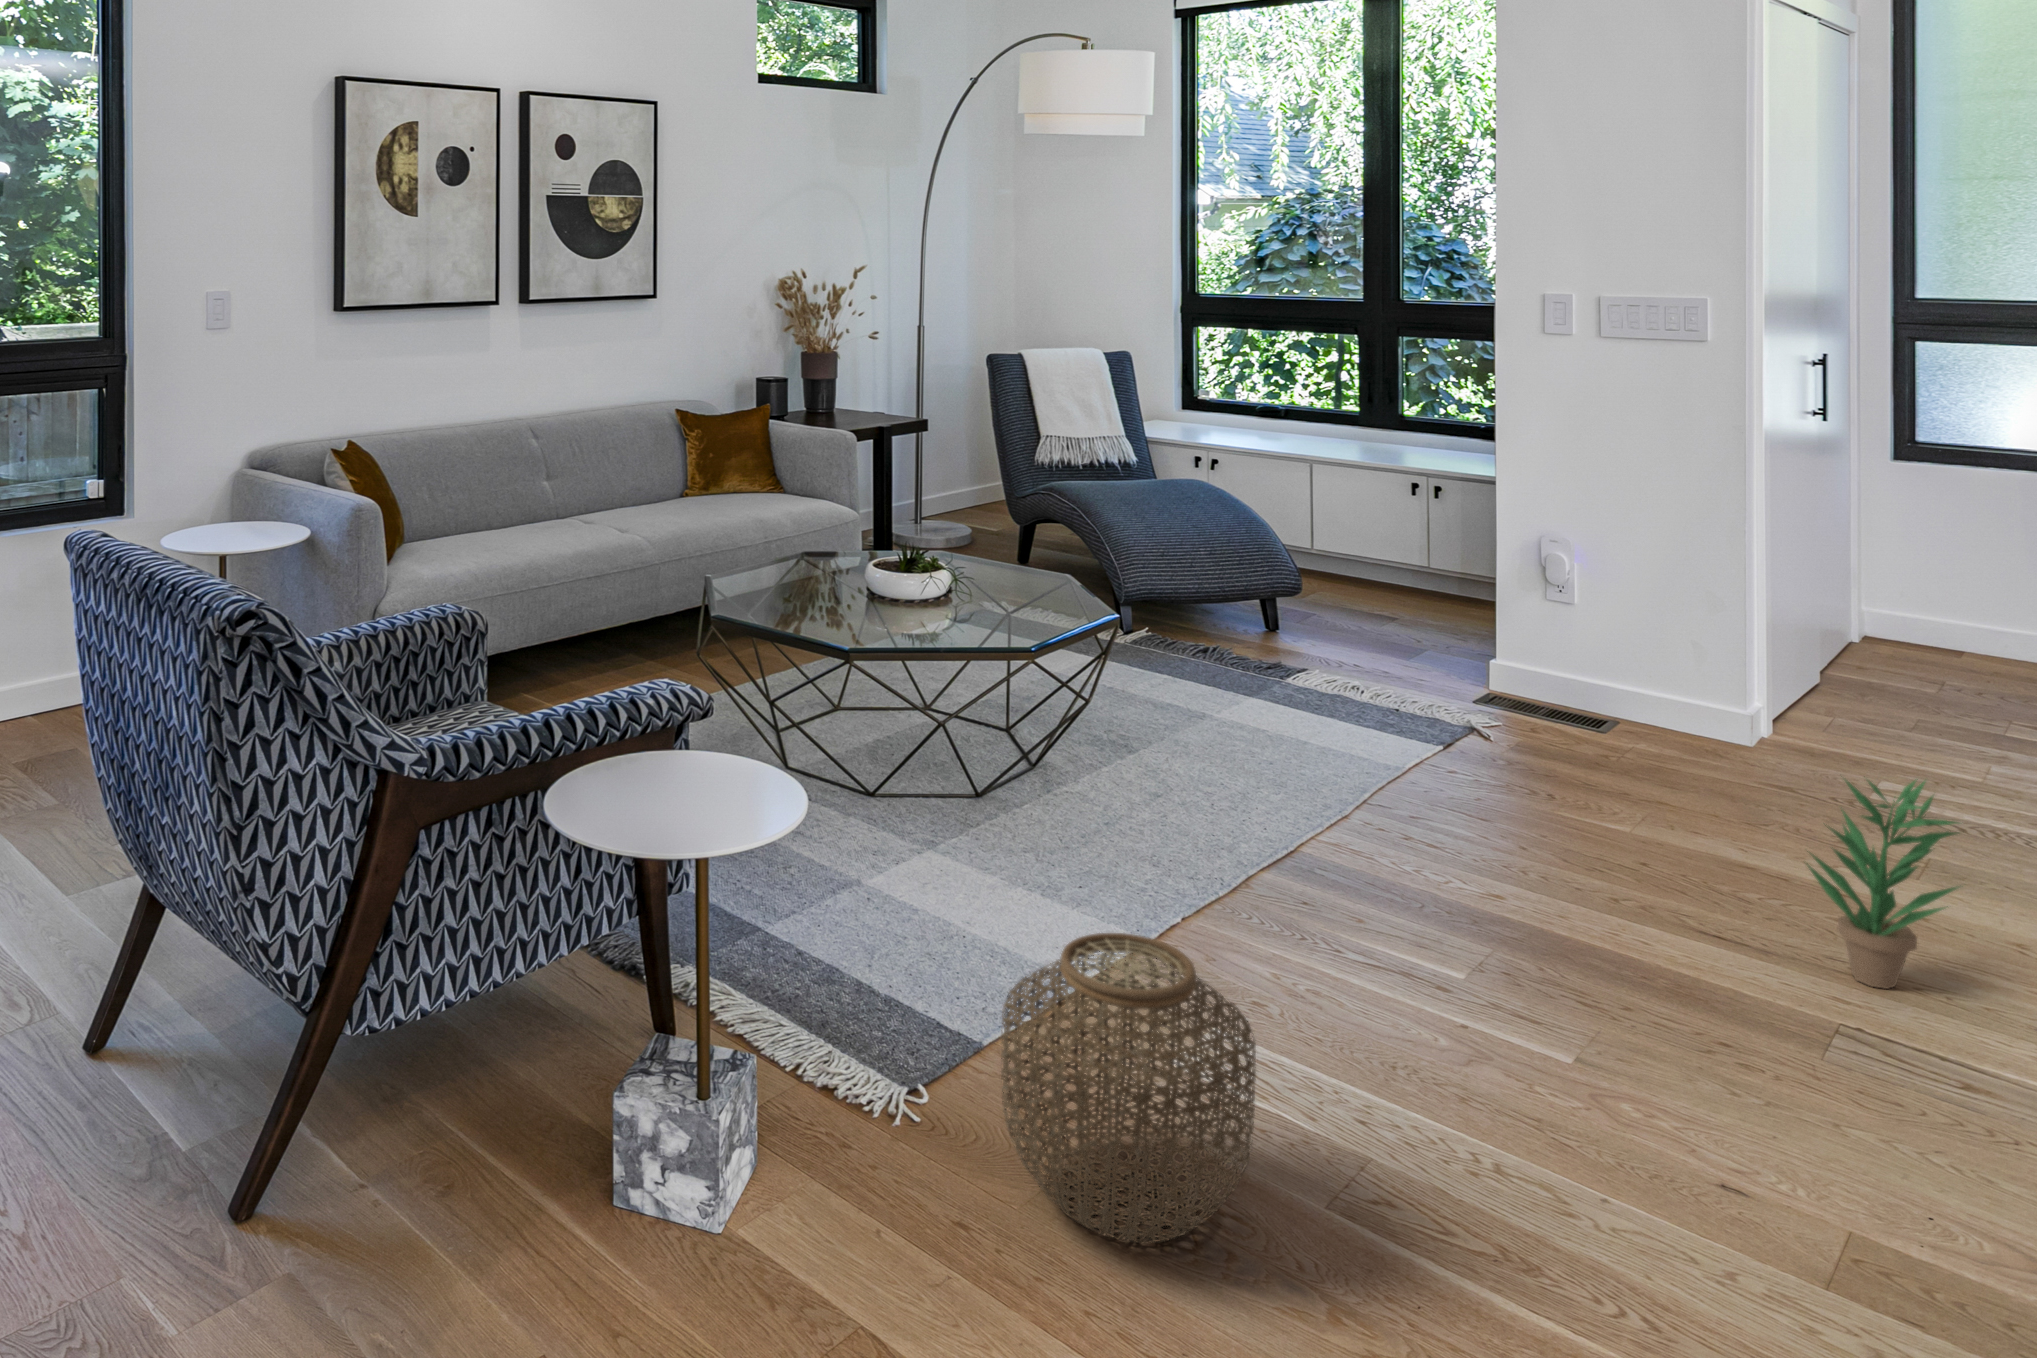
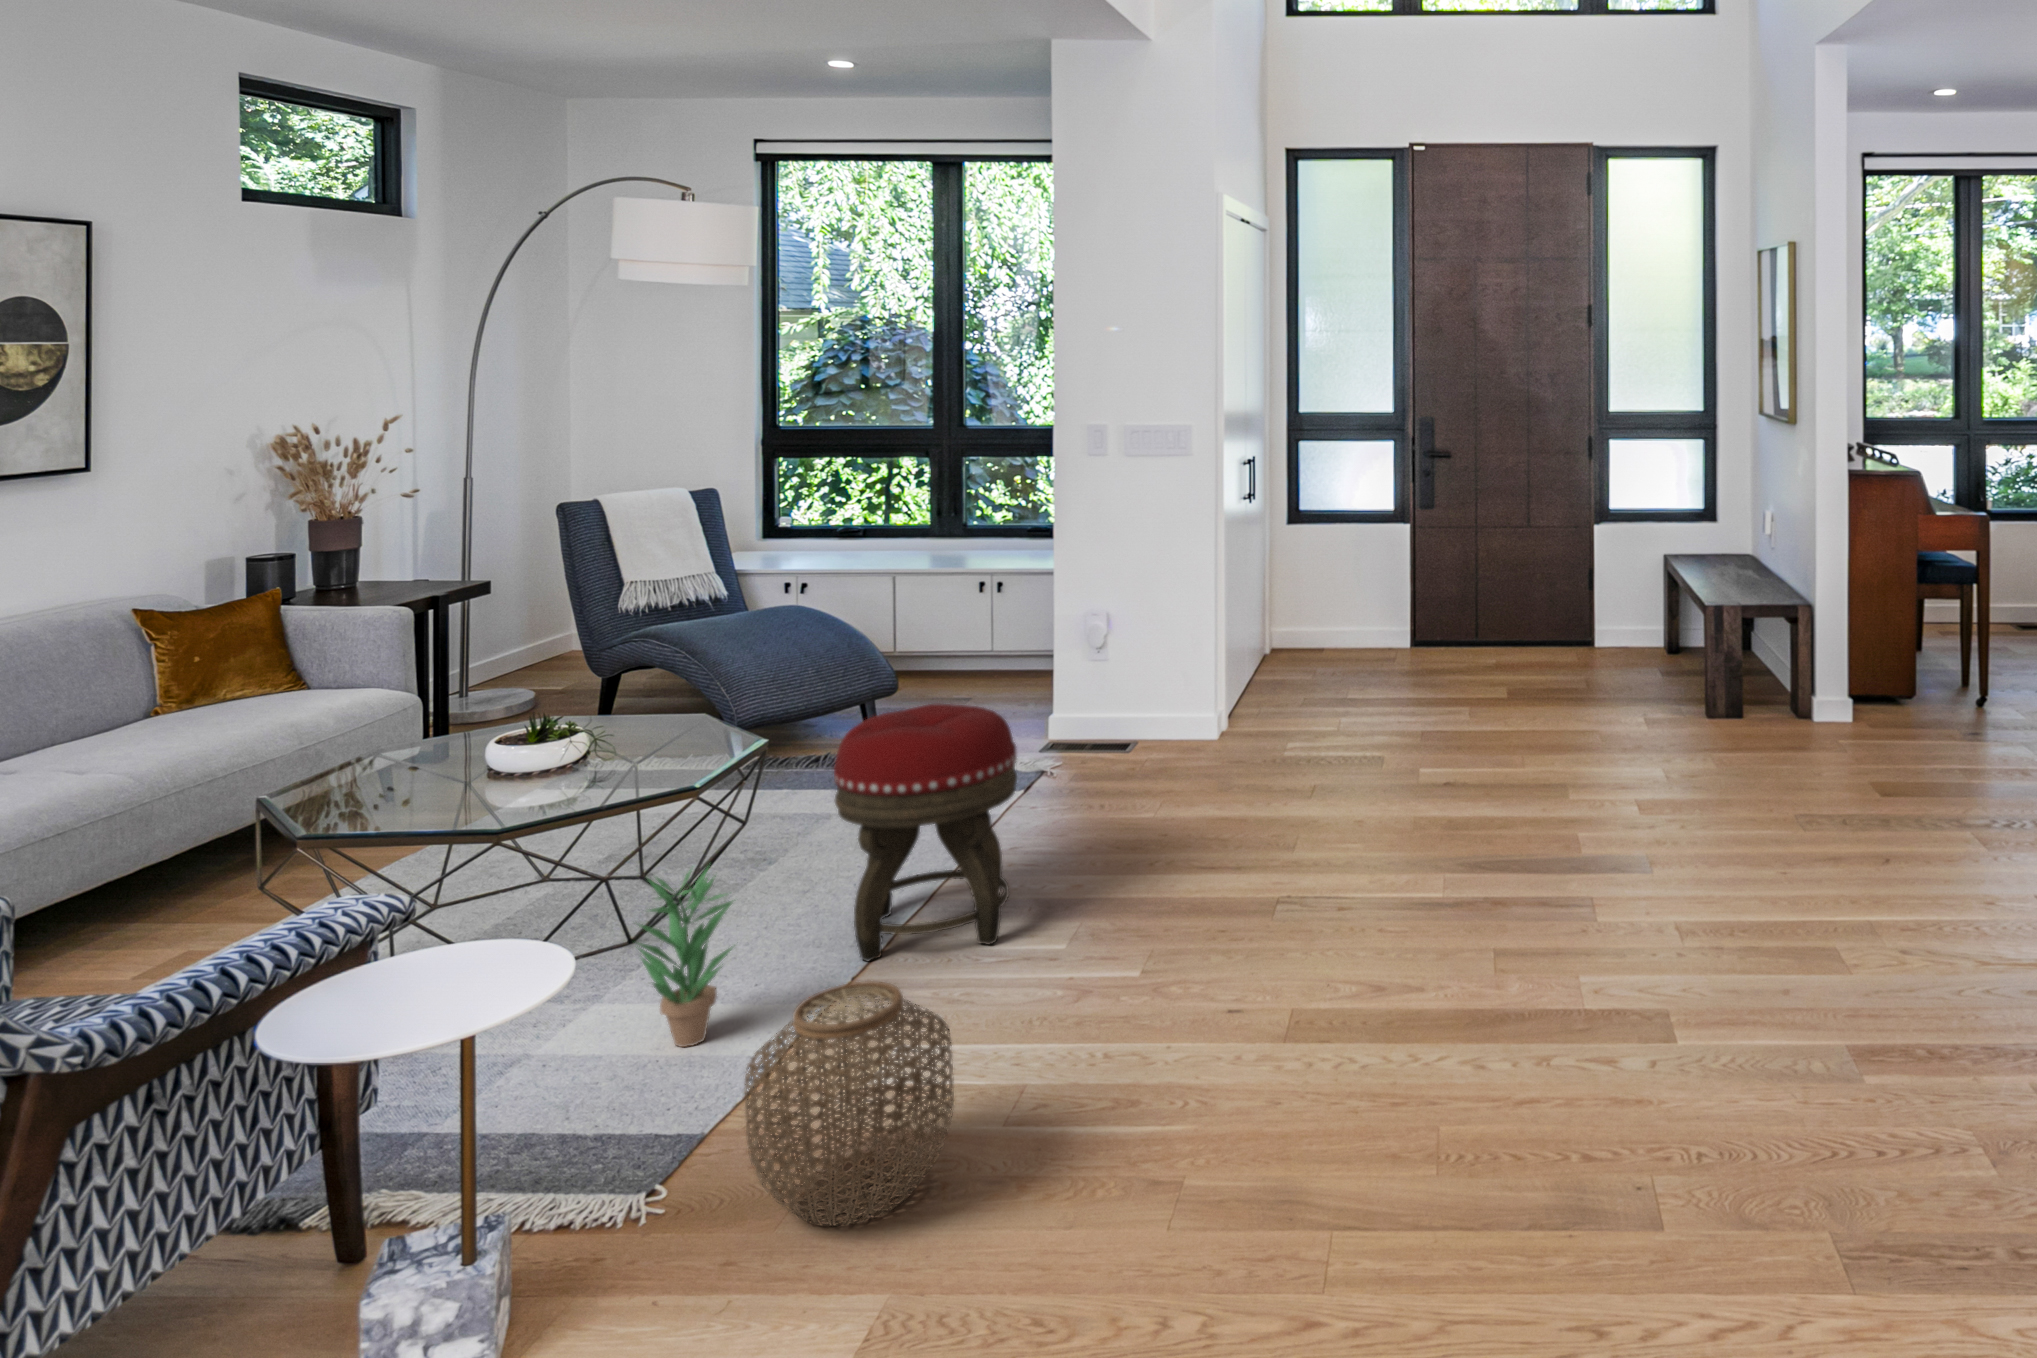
footstool: none [1186,613,1416,931] -> present [834,704,1017,961]
potted plant: present [1808,779,1958,989] -> present [639,869,733,1047]

